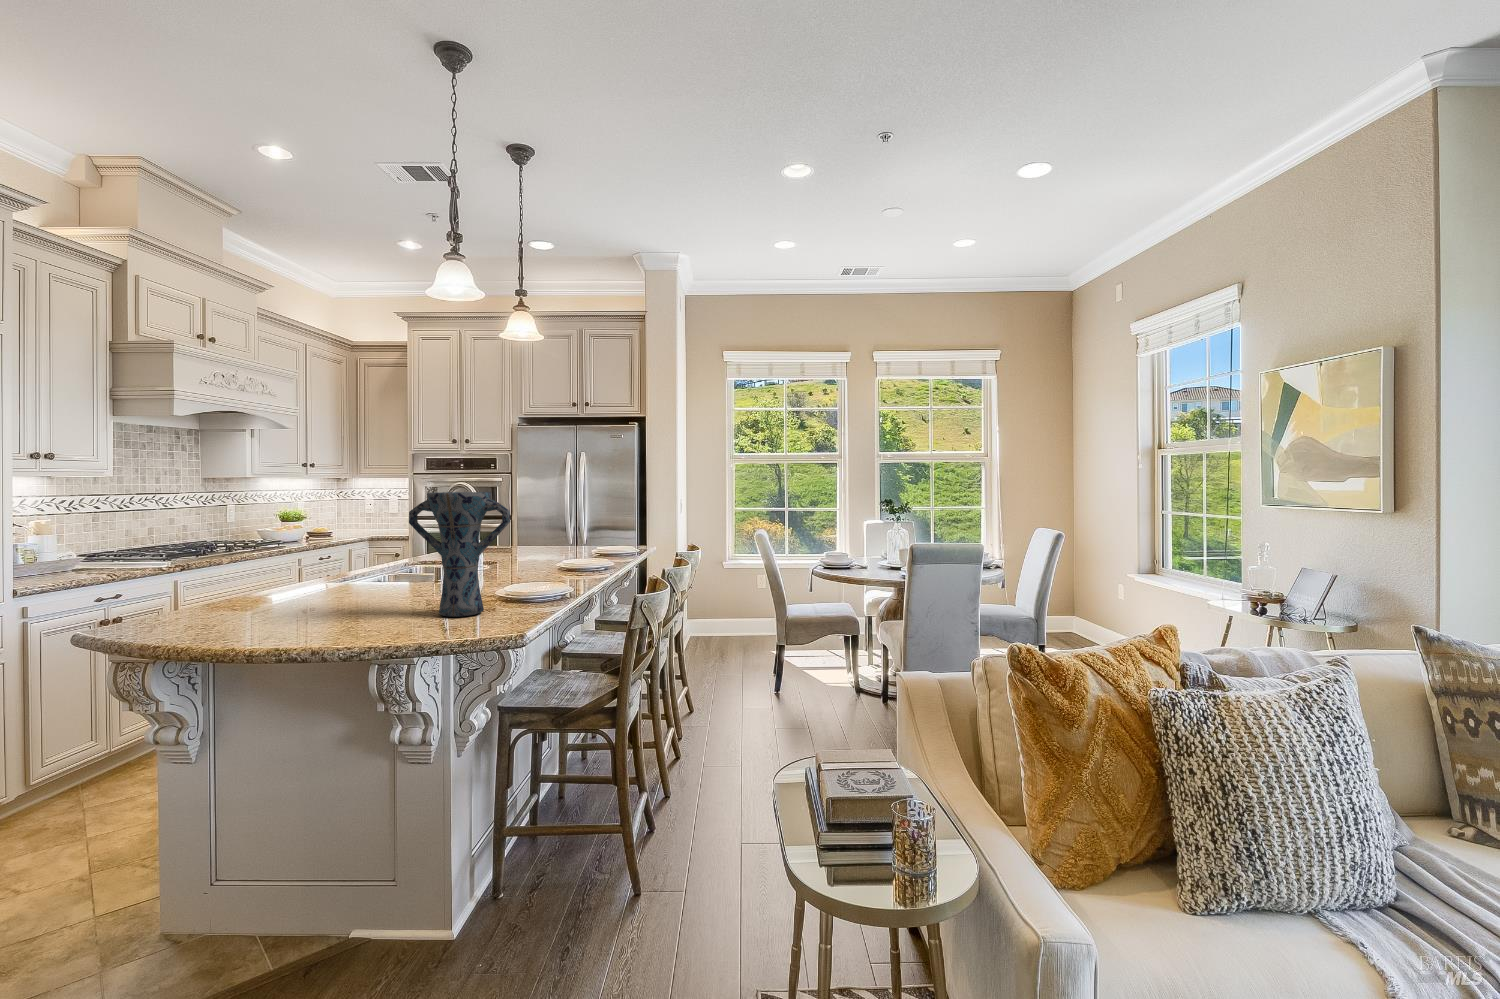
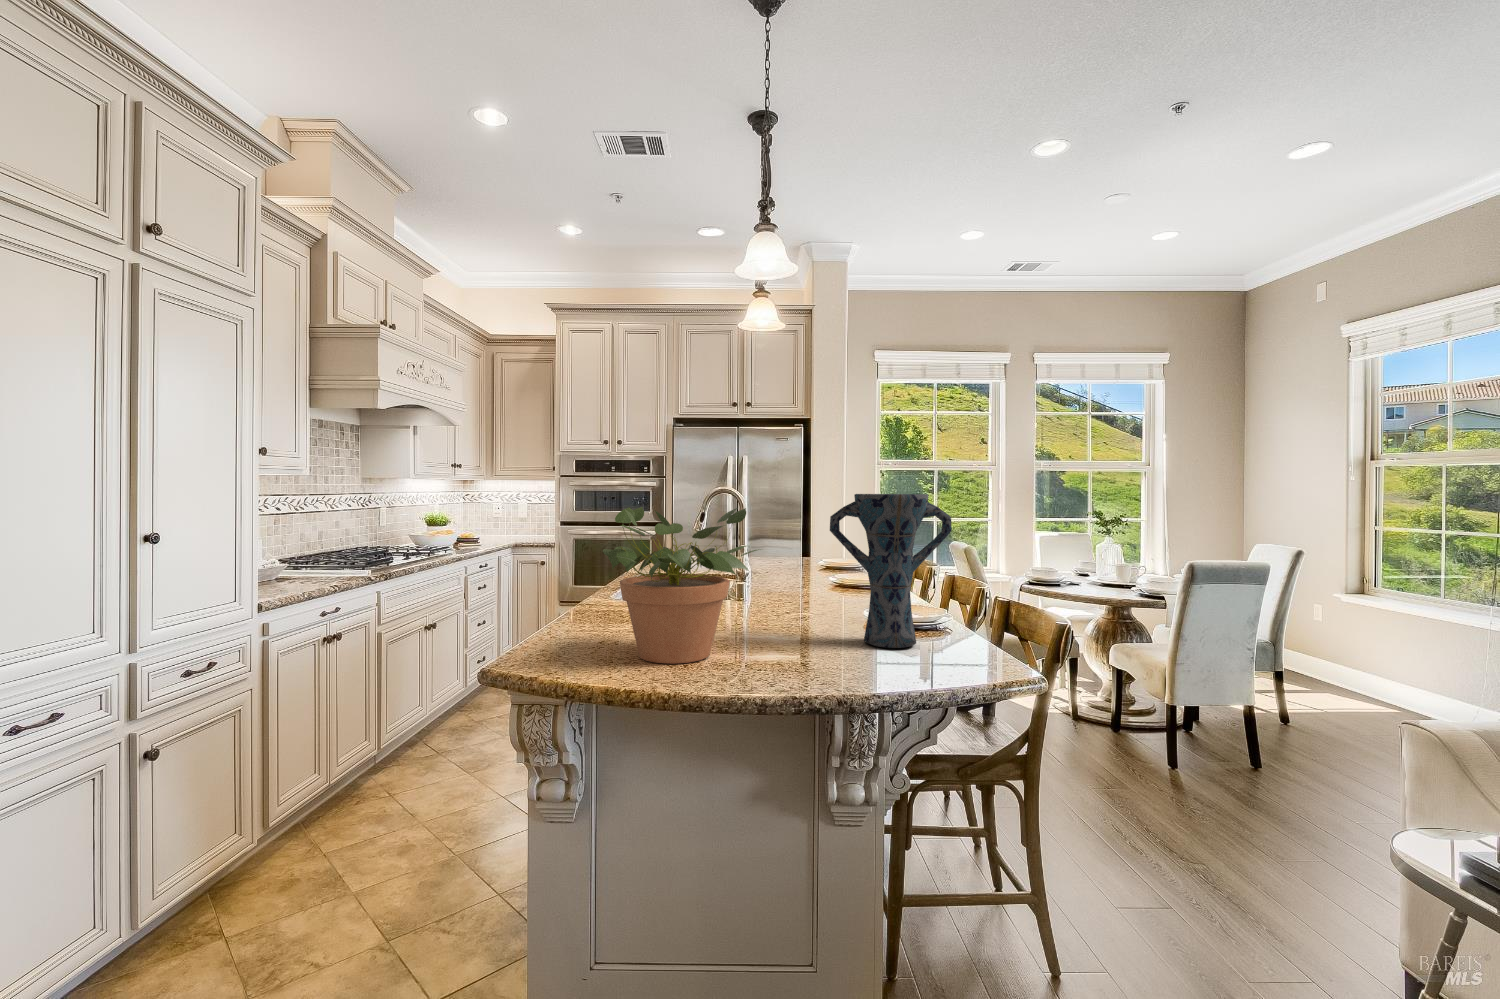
potted plant: none [170,505,343,629] -> present [603,507,761,664]

